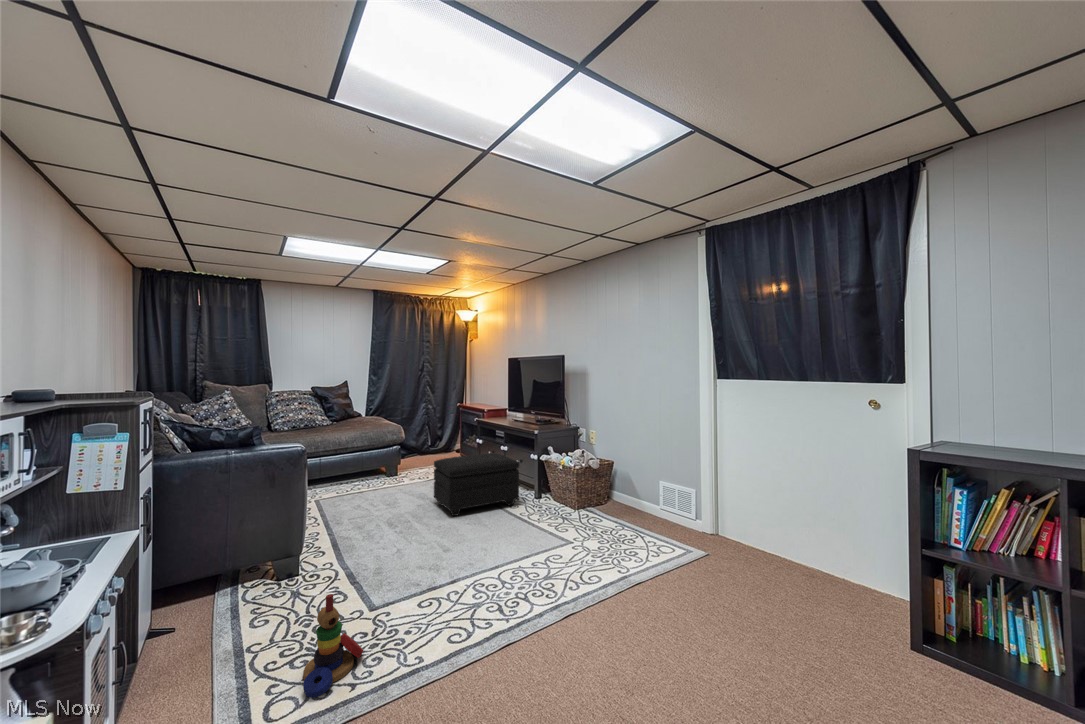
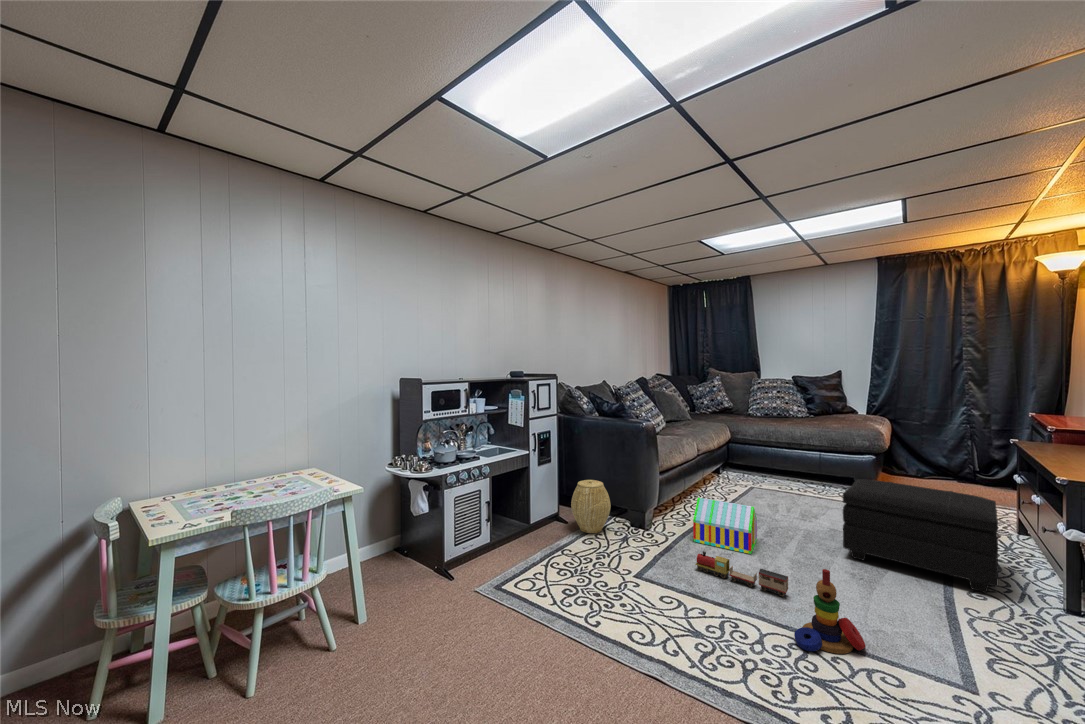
toy house: none [344,503,408,559] -> present [693,498,757,554]
toy train: none [396,538,470,574] -> present [695,551,788,597]
woven basket: none [195,539,264,621] -> present [571,480,611,533]
stacking toy: present [303,594,363,698] -> present [794,569,866,654]

